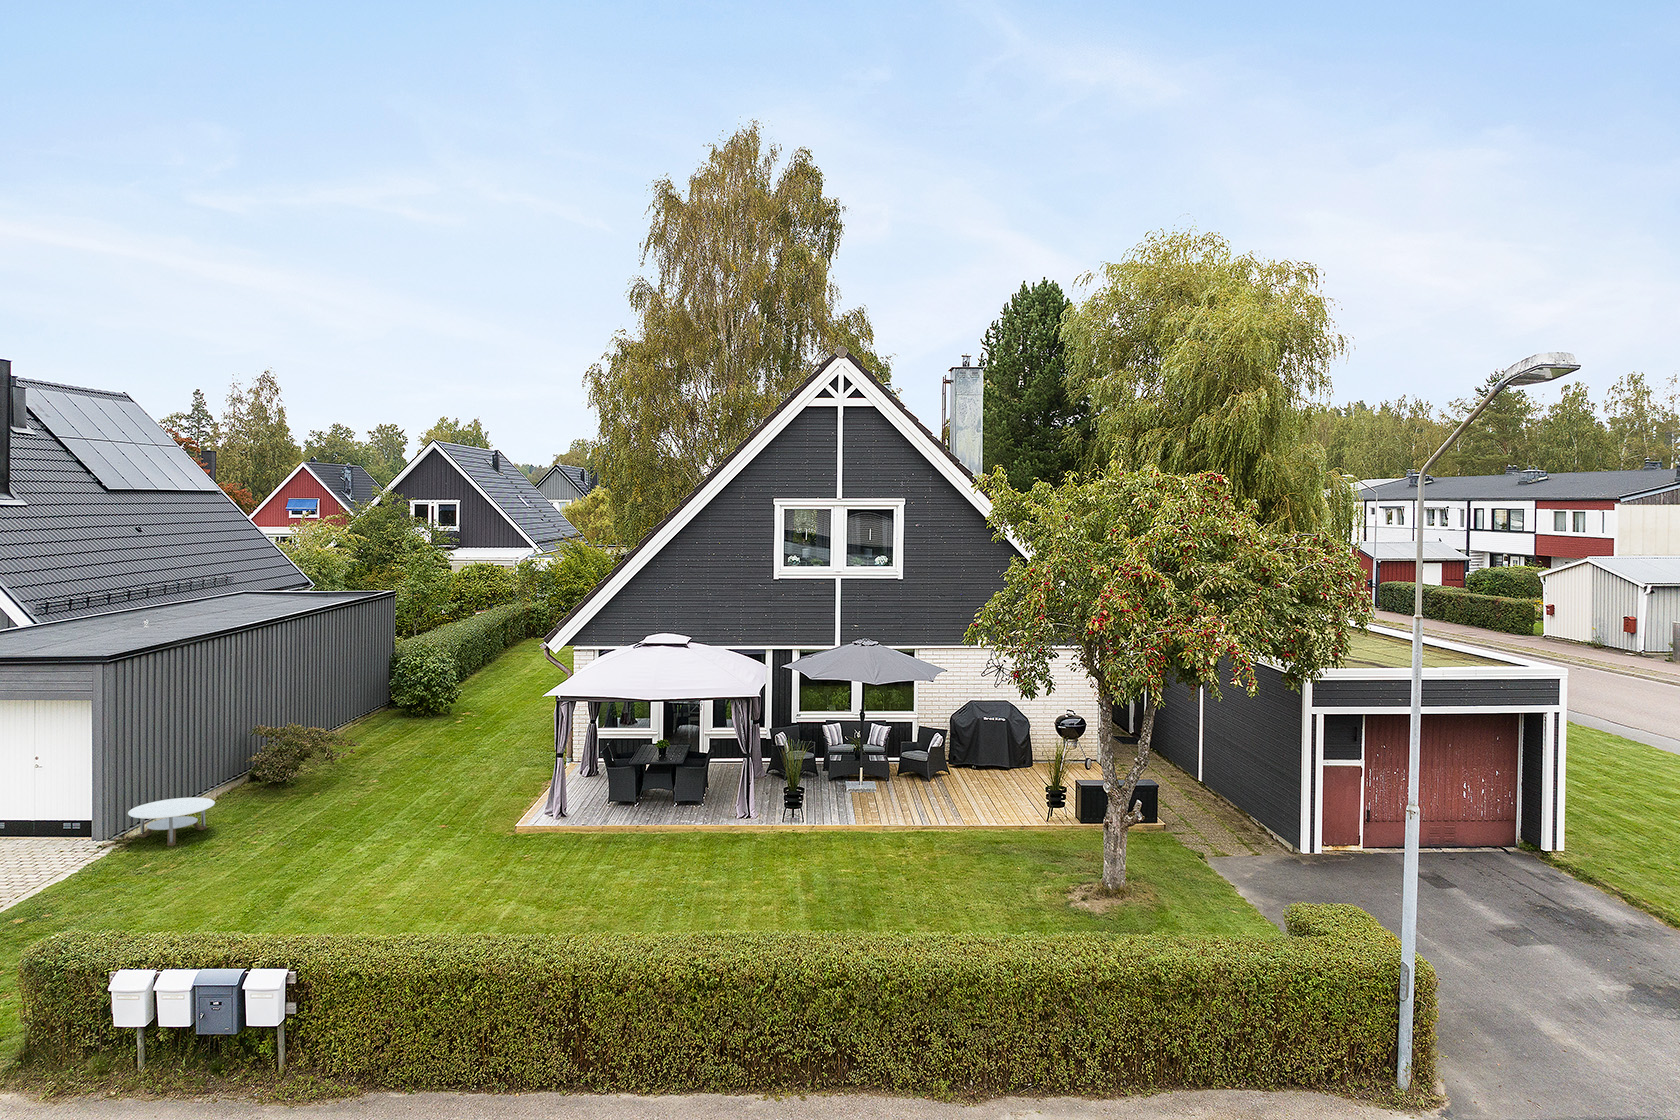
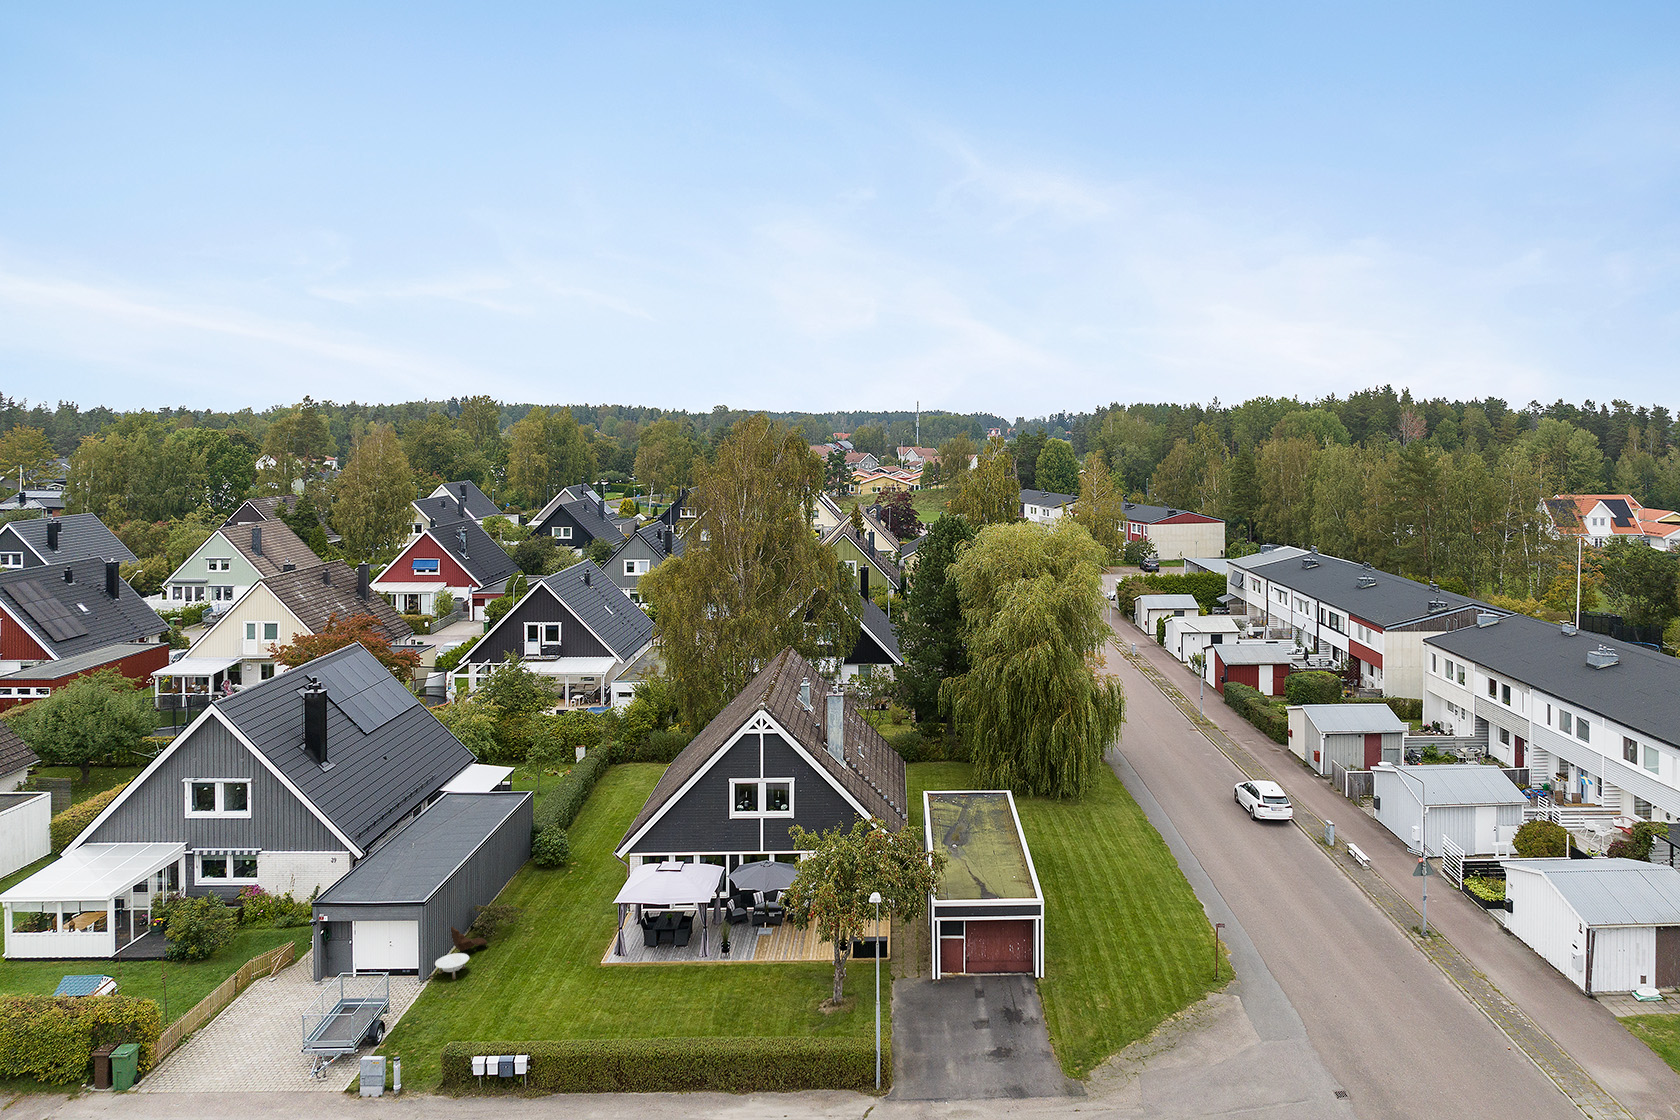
lounge chair: none [183,747,269,814] -> present [451,926,487,956]

